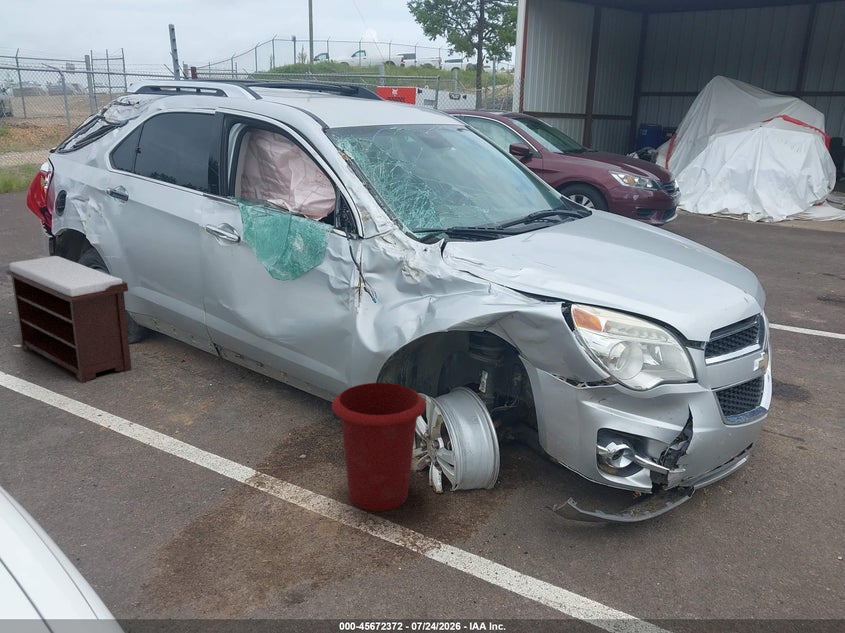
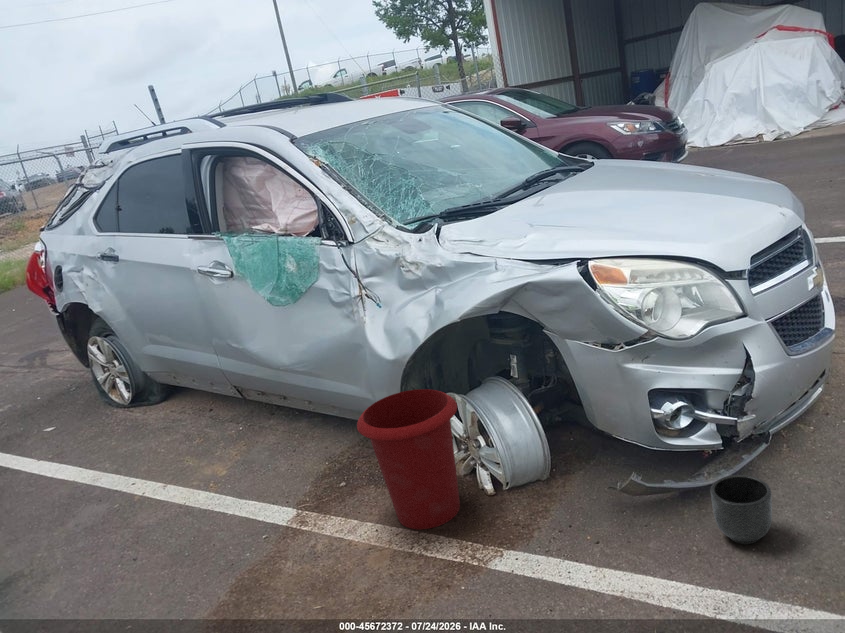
bench: present [6,256,132,383] -> none [20,333,162,457]
planter: none [632,517,685,580] -> present [711,475,772,544]

